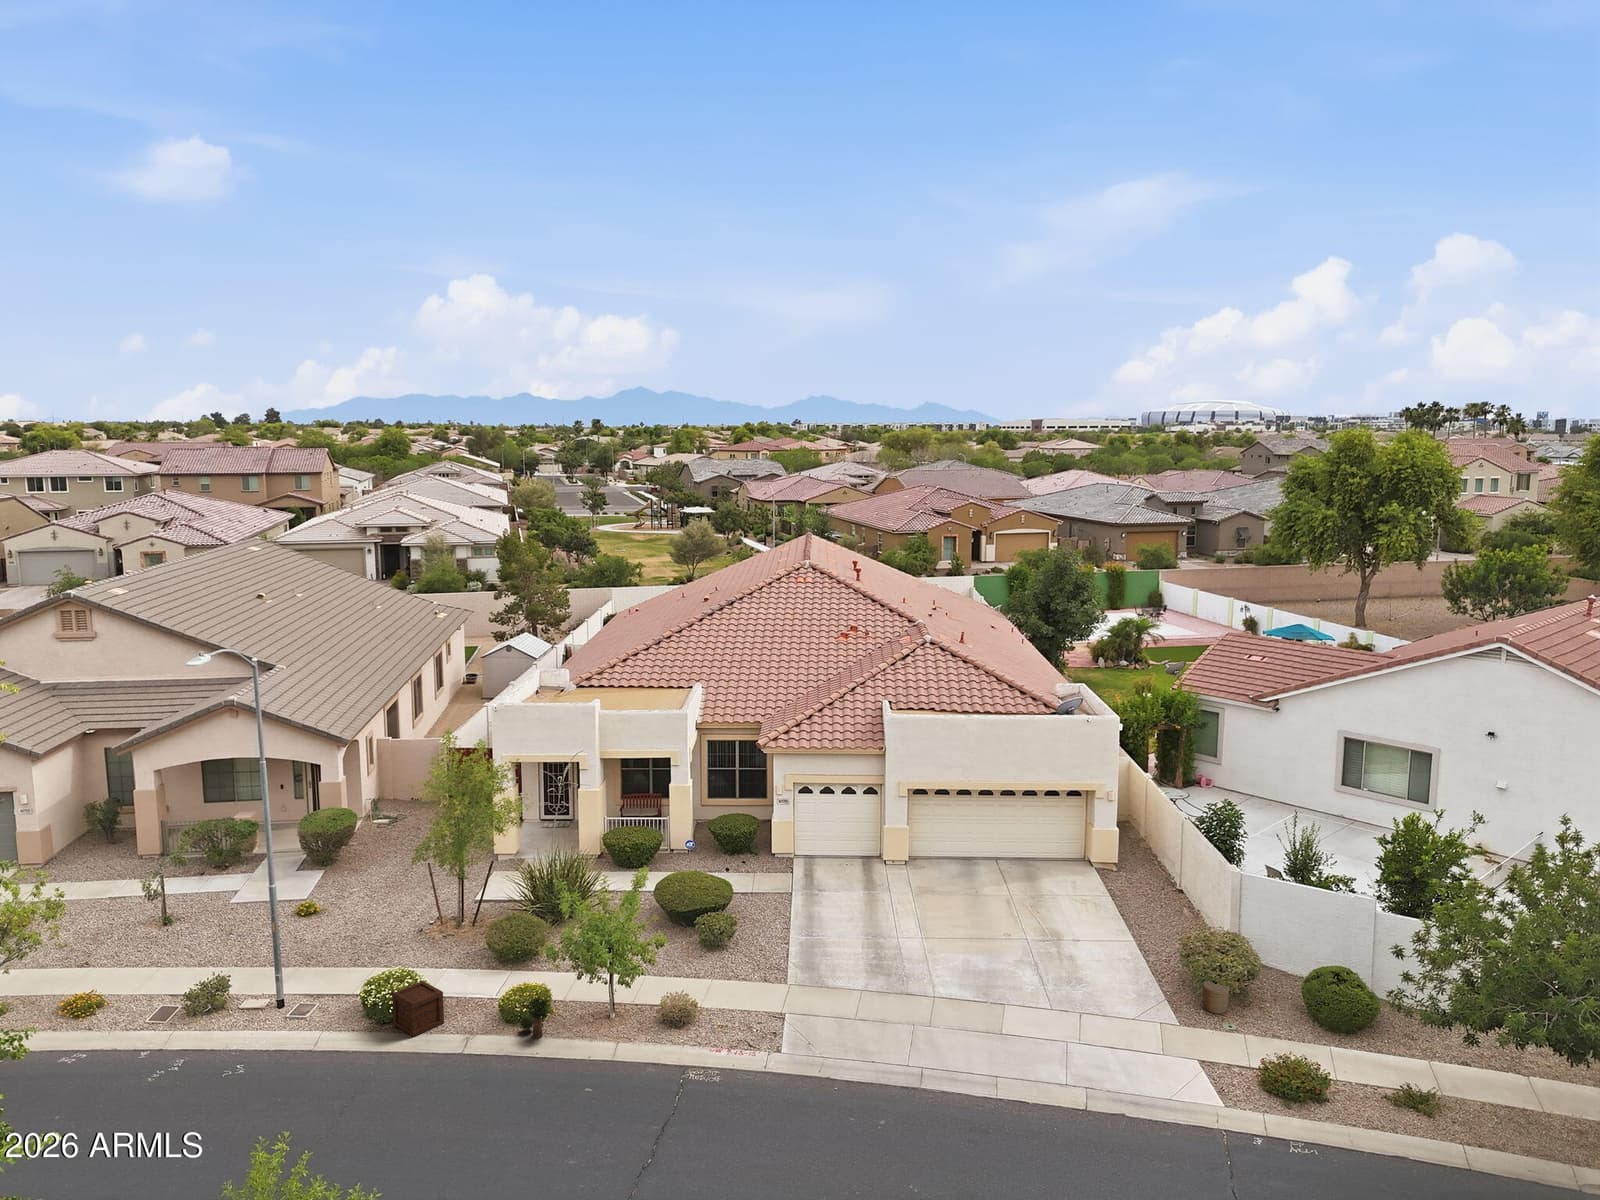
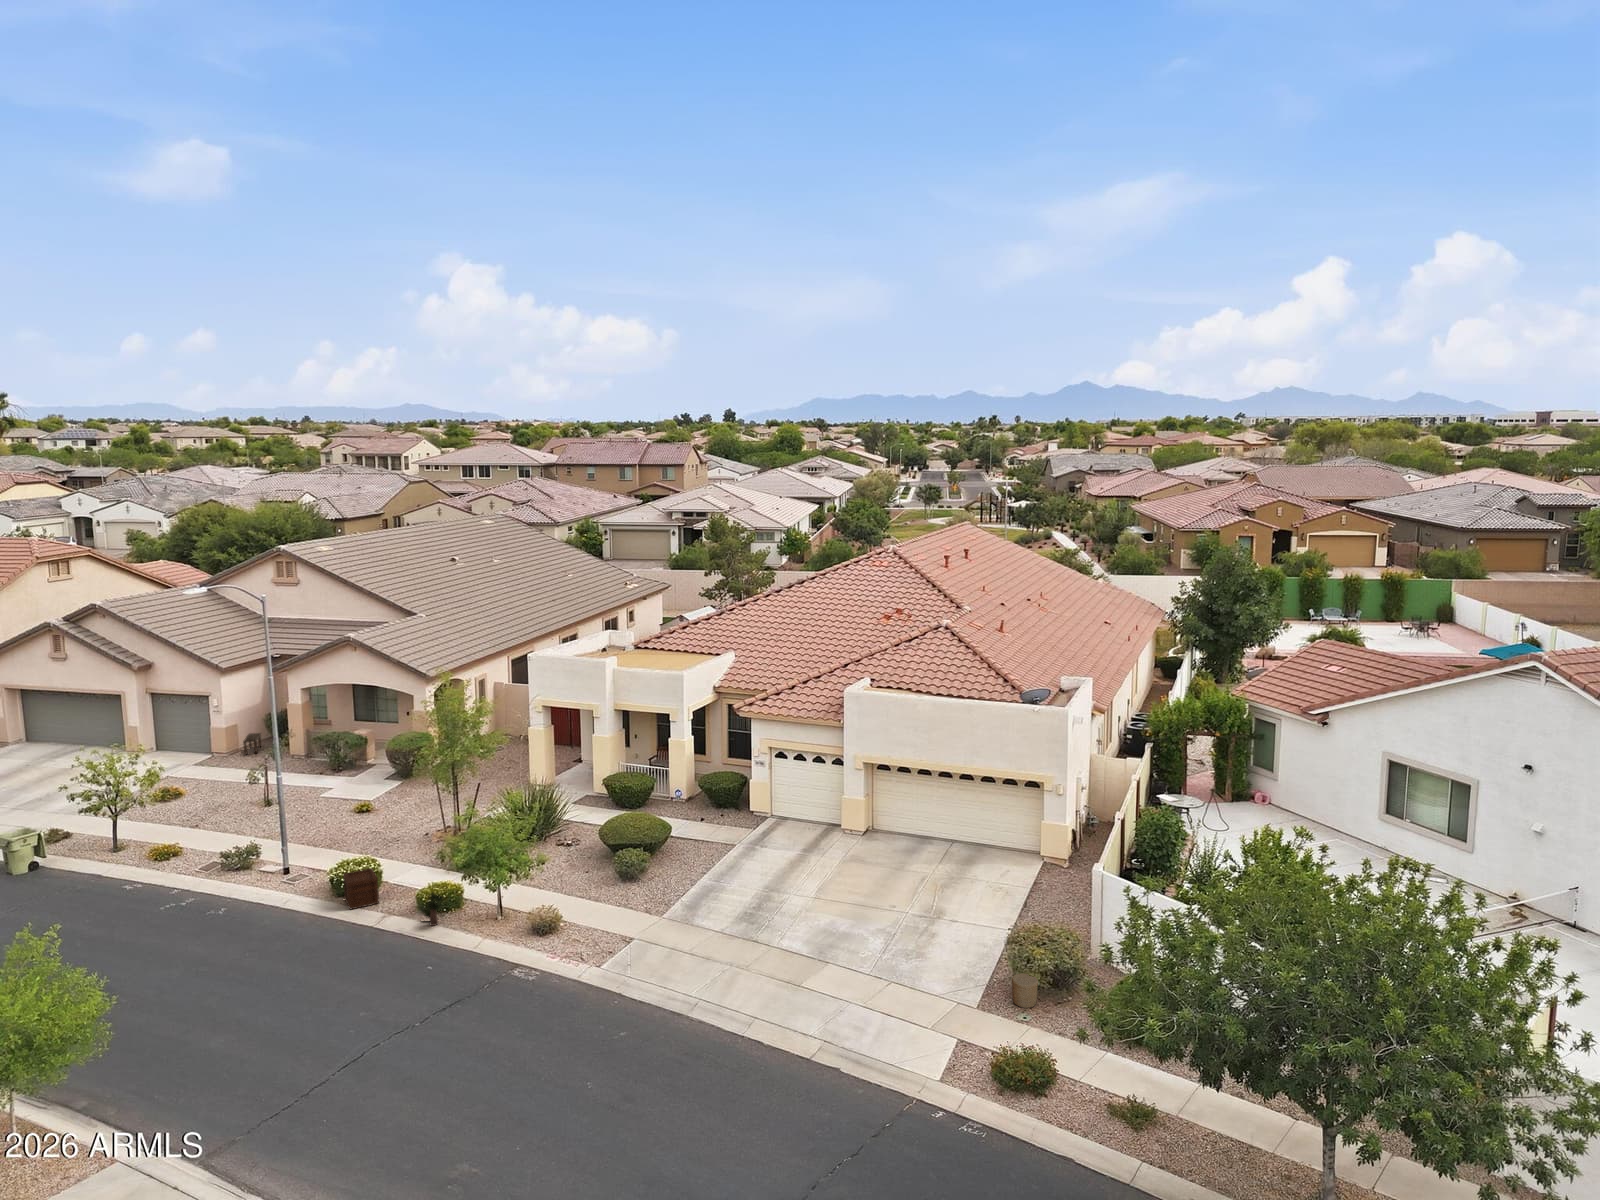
bench: none [60,833,82,865] -> present [243,733,261,755]

